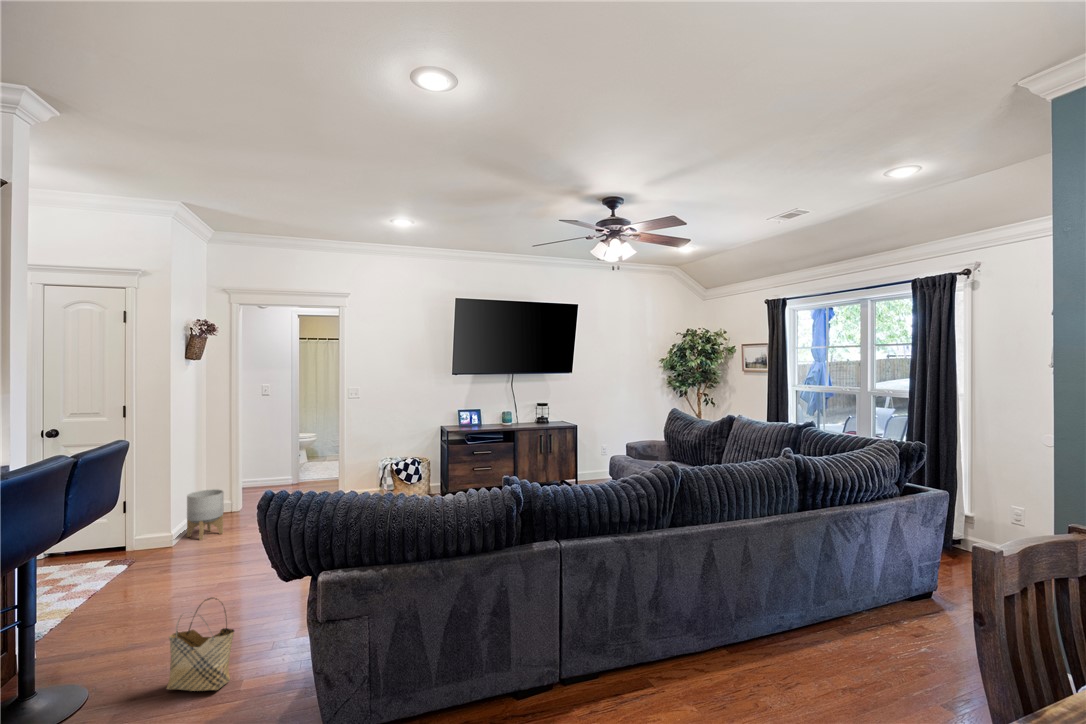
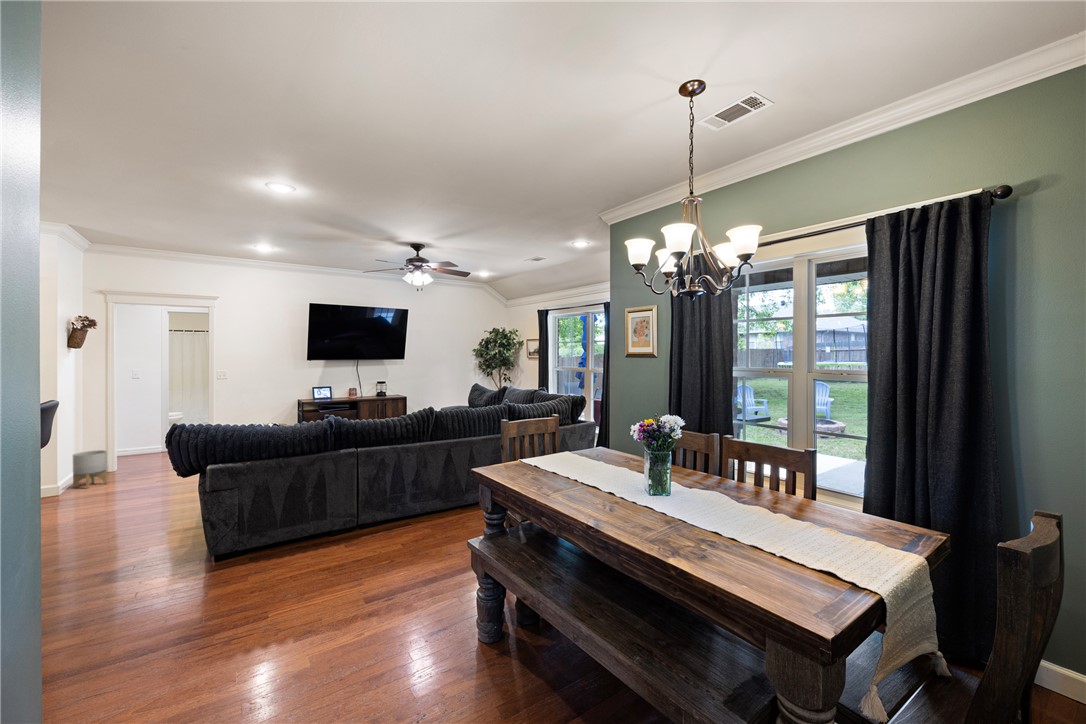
woven basket: present [167,598,234,691] -> none [100,496,148,550]

